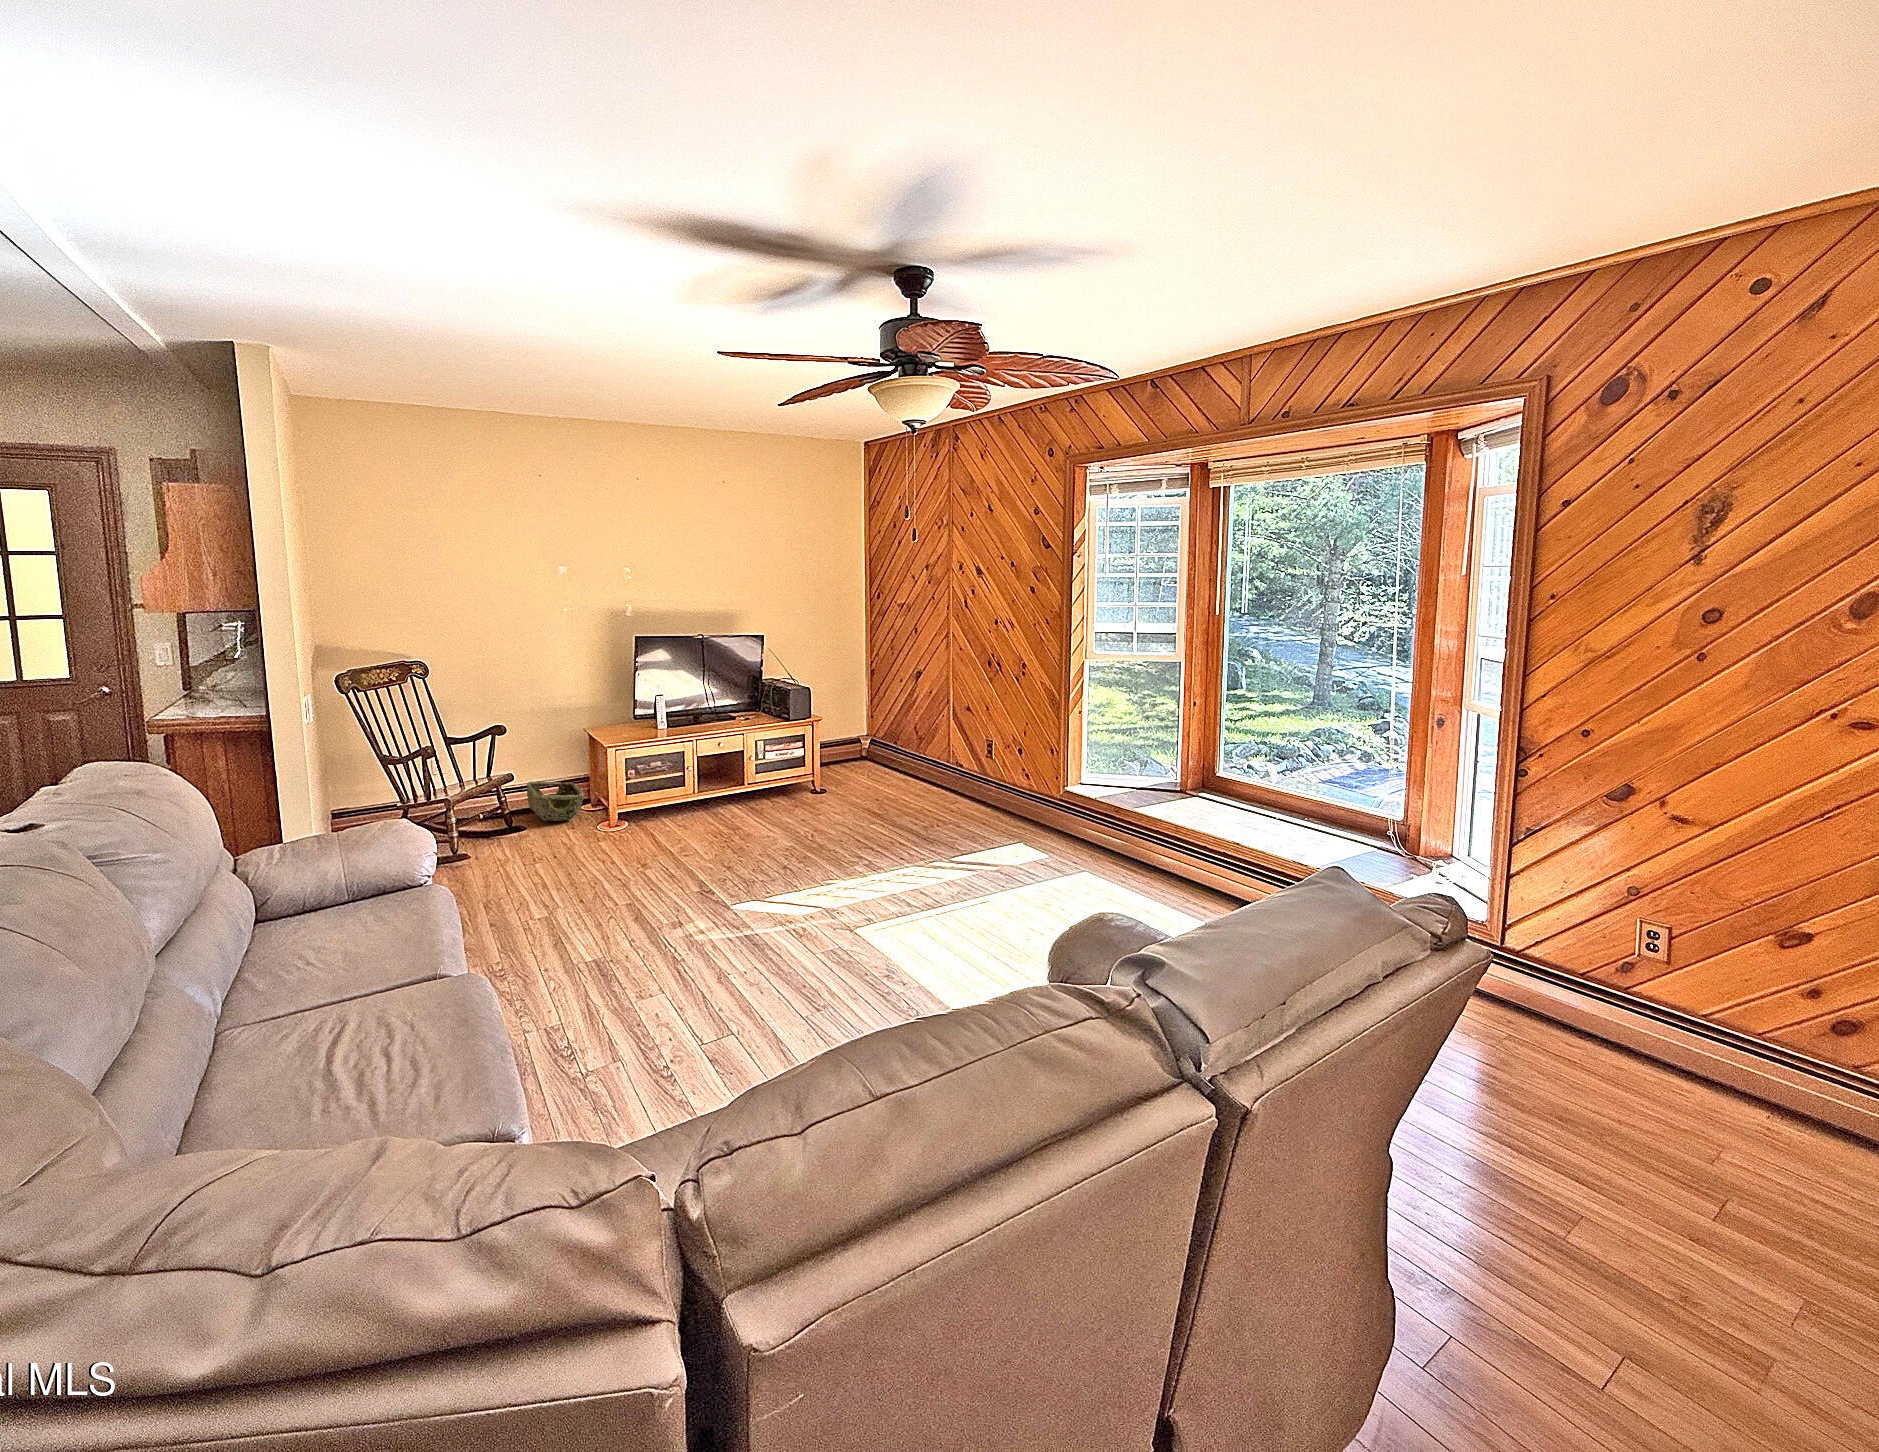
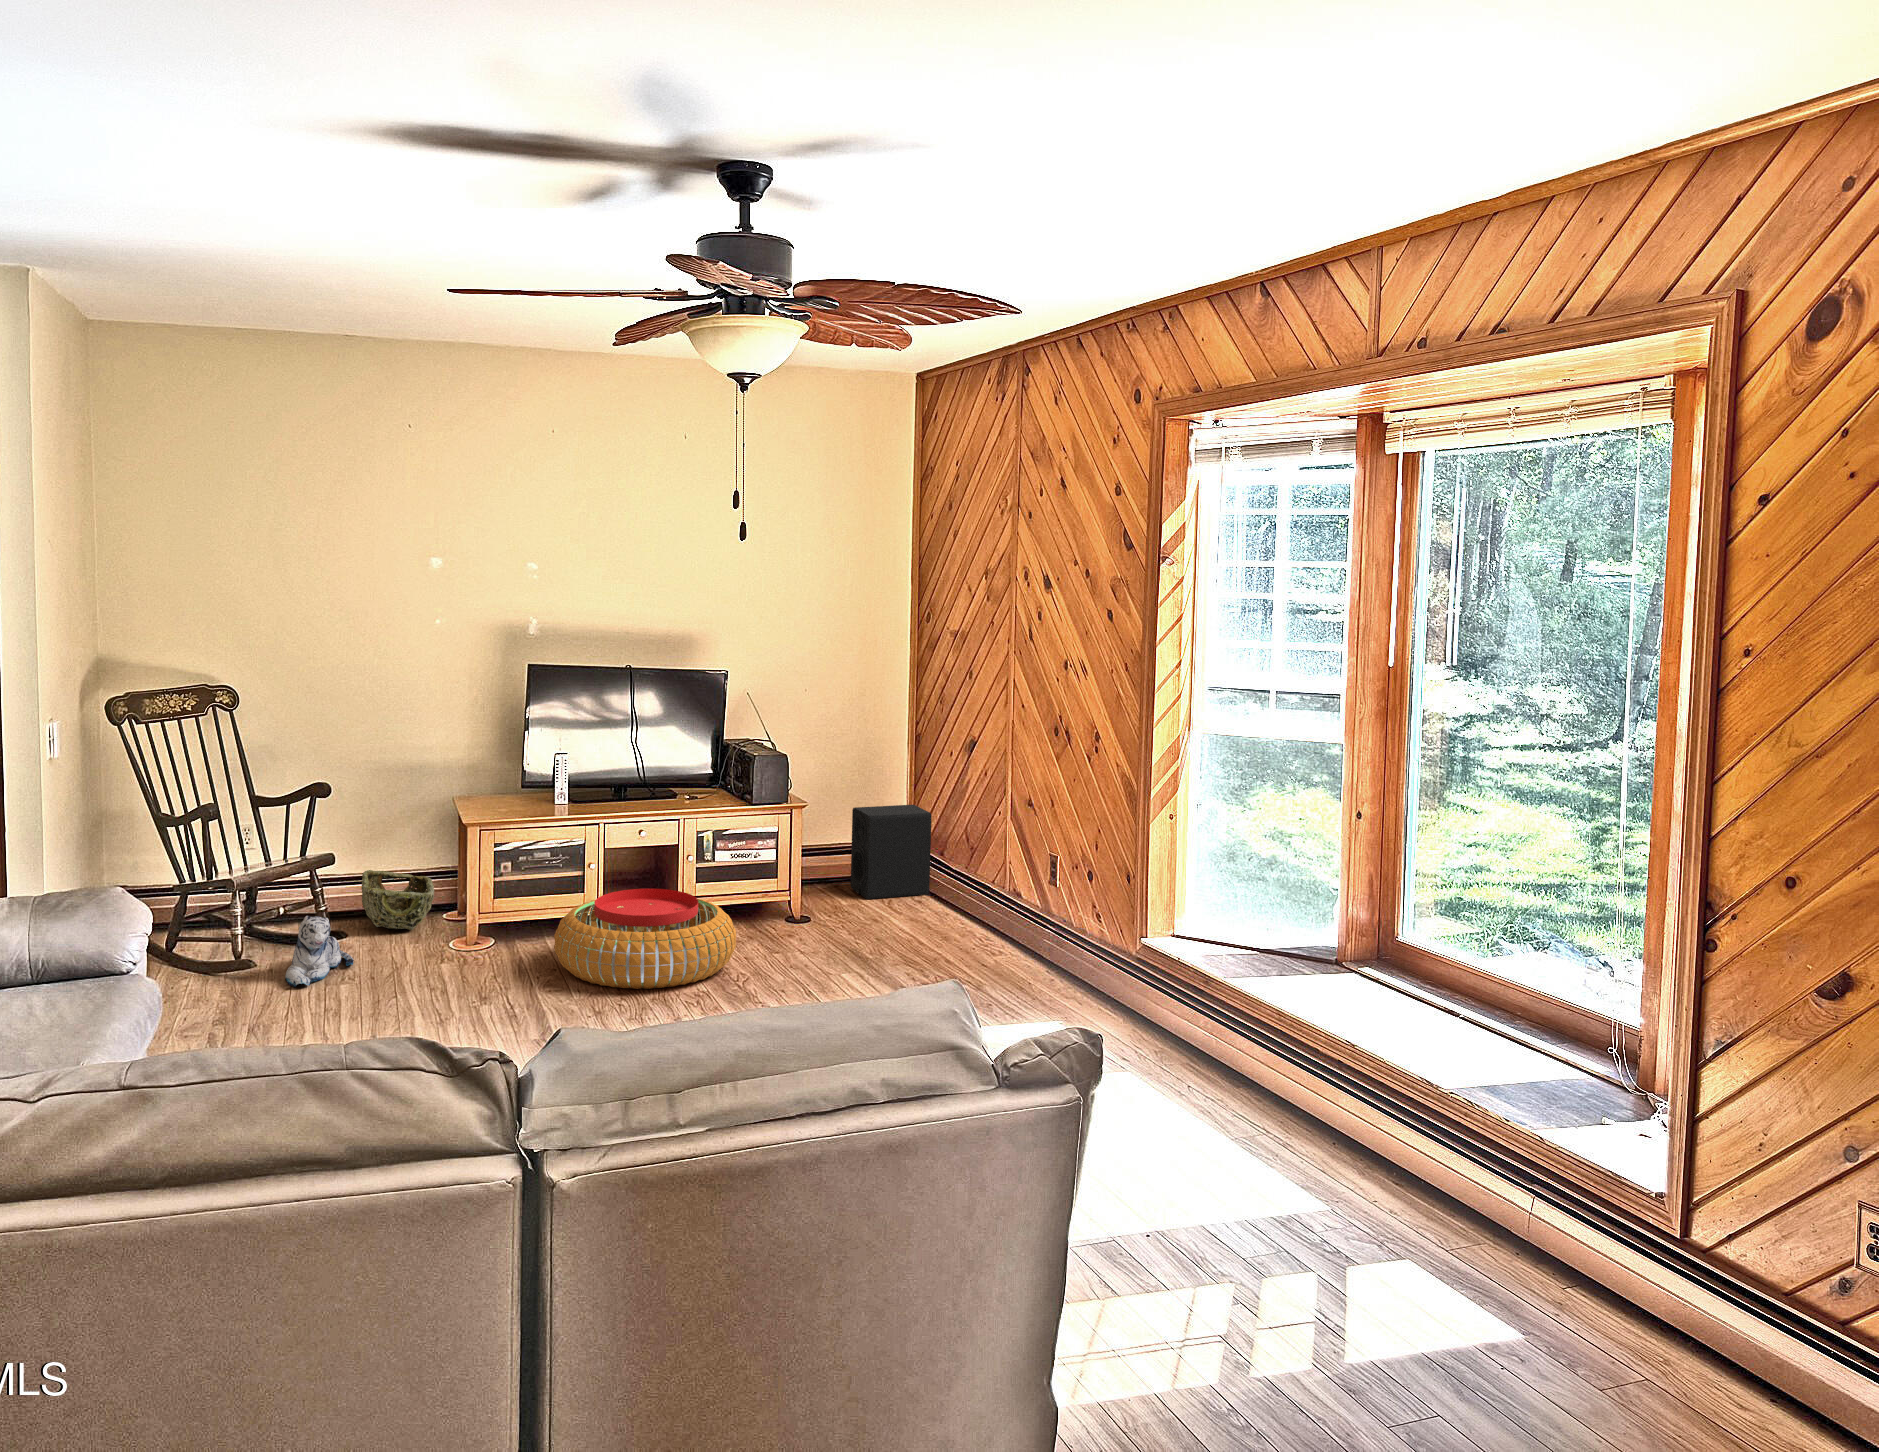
speaker: none [843,712,893,772] -> present [851,805,932,899]
pouf: none [683,779,804,848] -> present [554,889,736,989]
plush toy: none [493,820,540,872] -> present [285,916,354,987]

